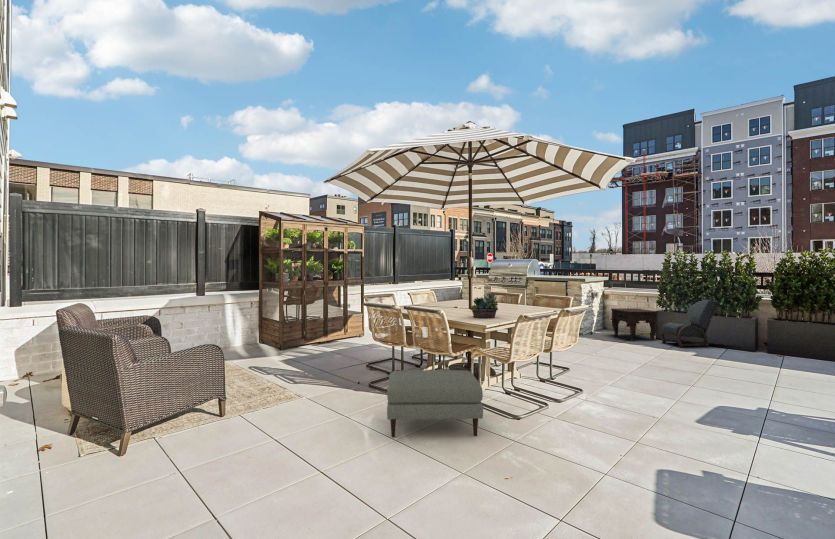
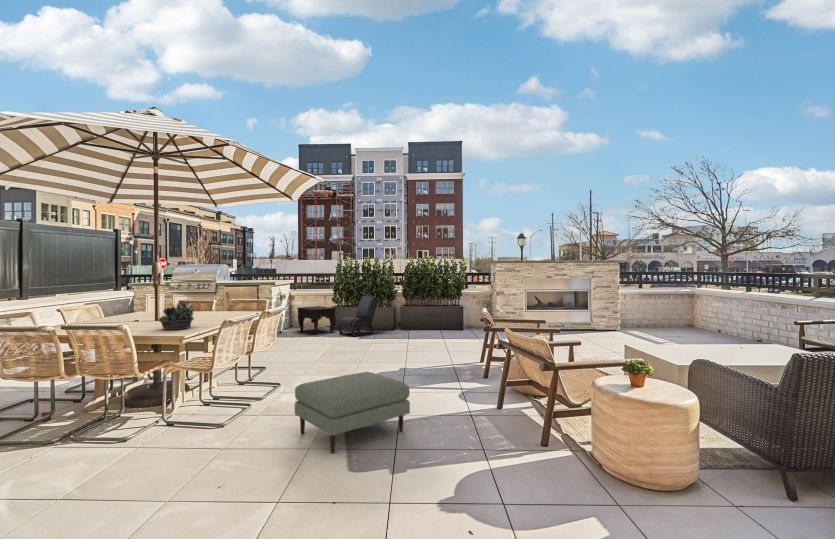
ottoman: present [387,370,483,437] -> present [295,372,410,453]

